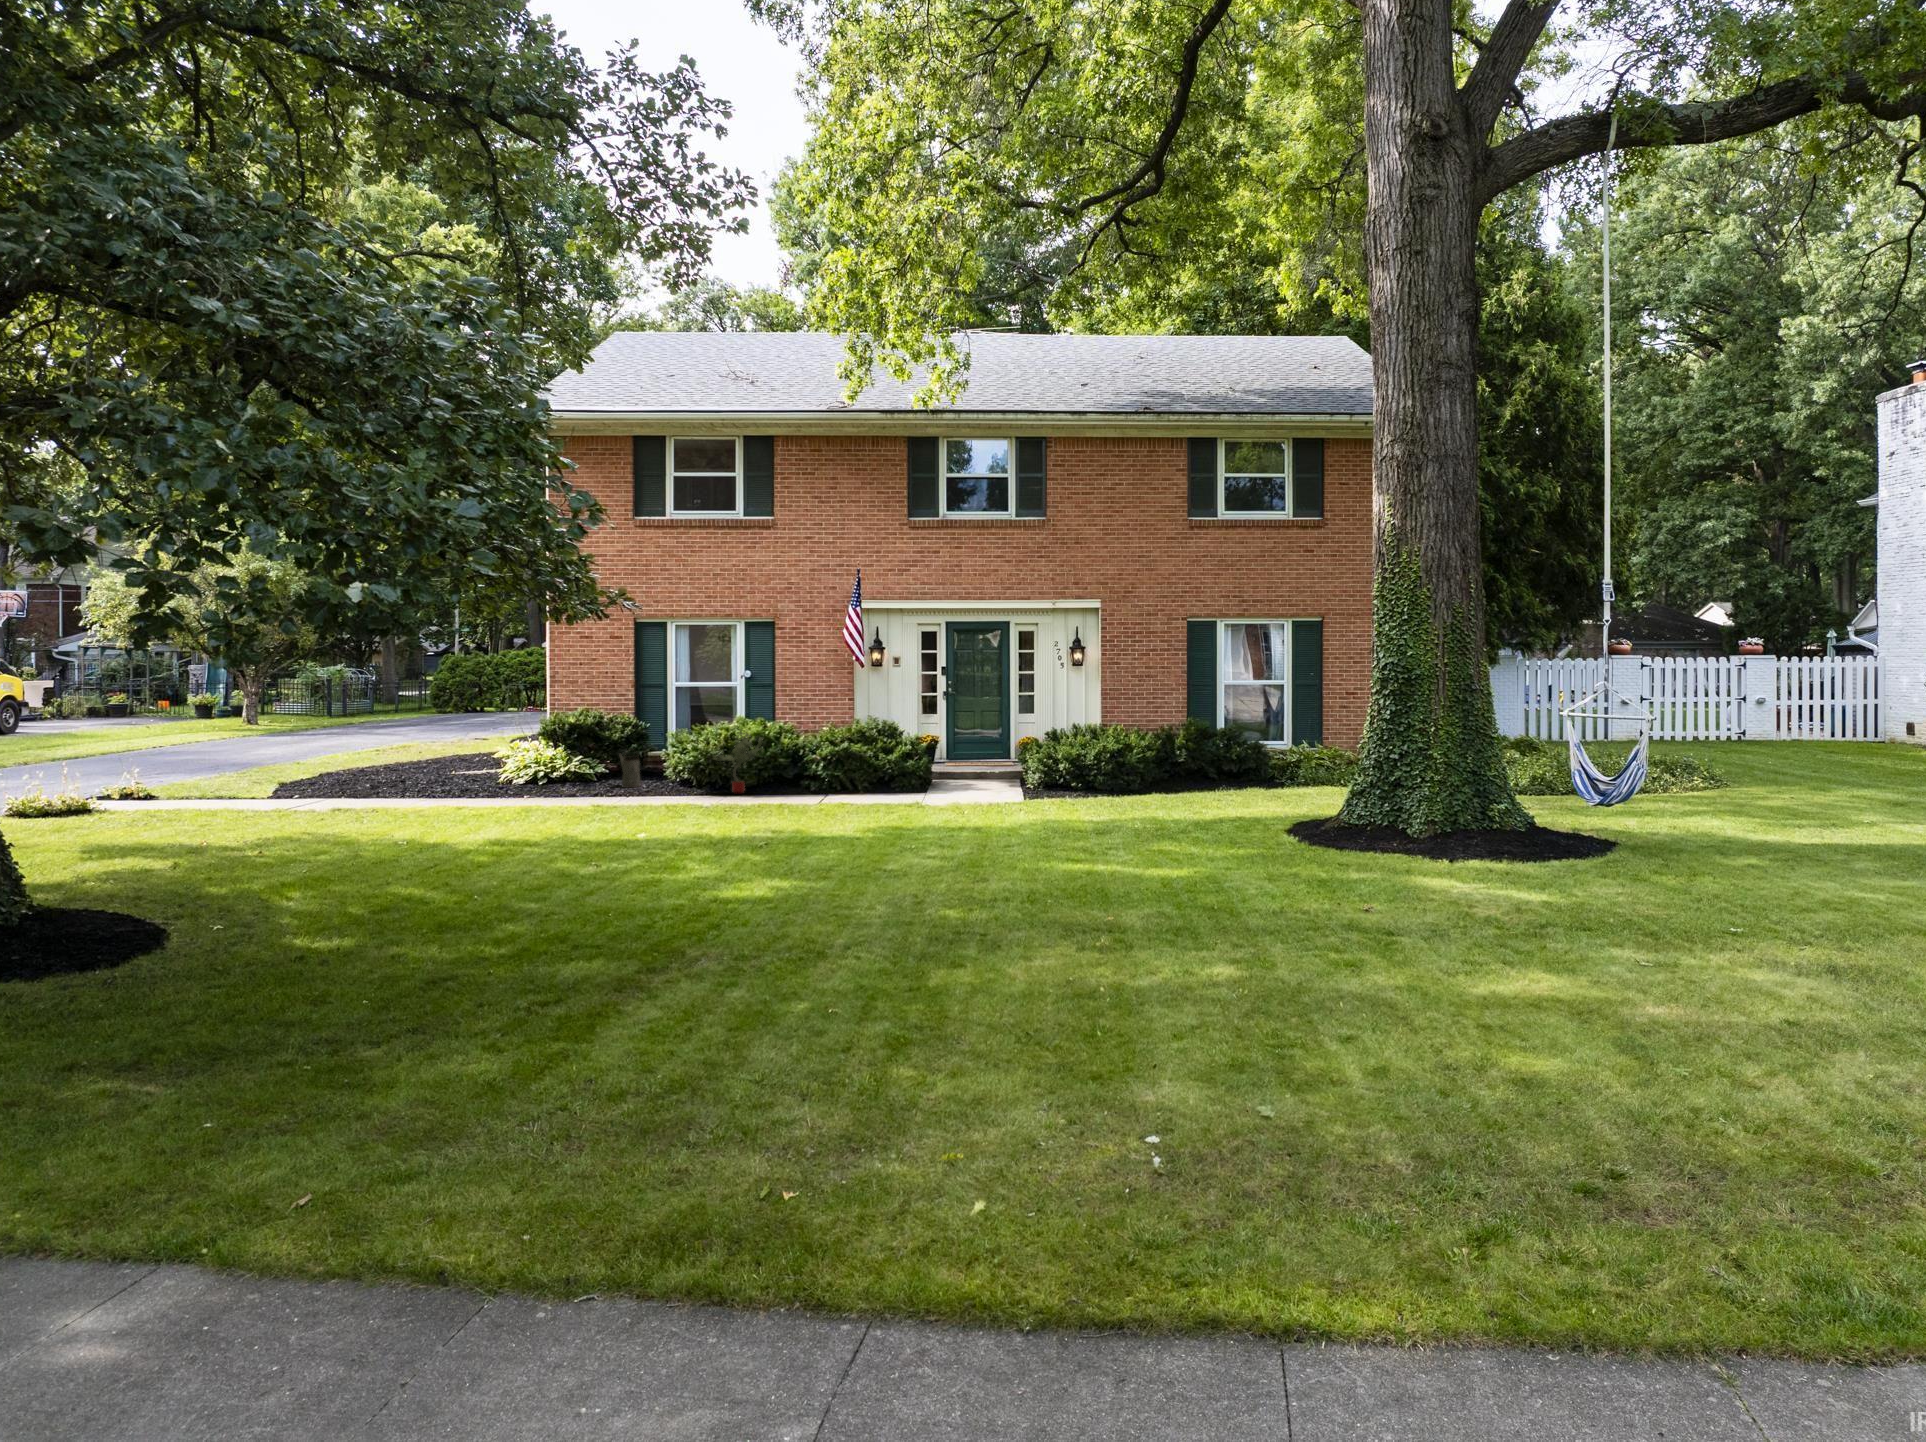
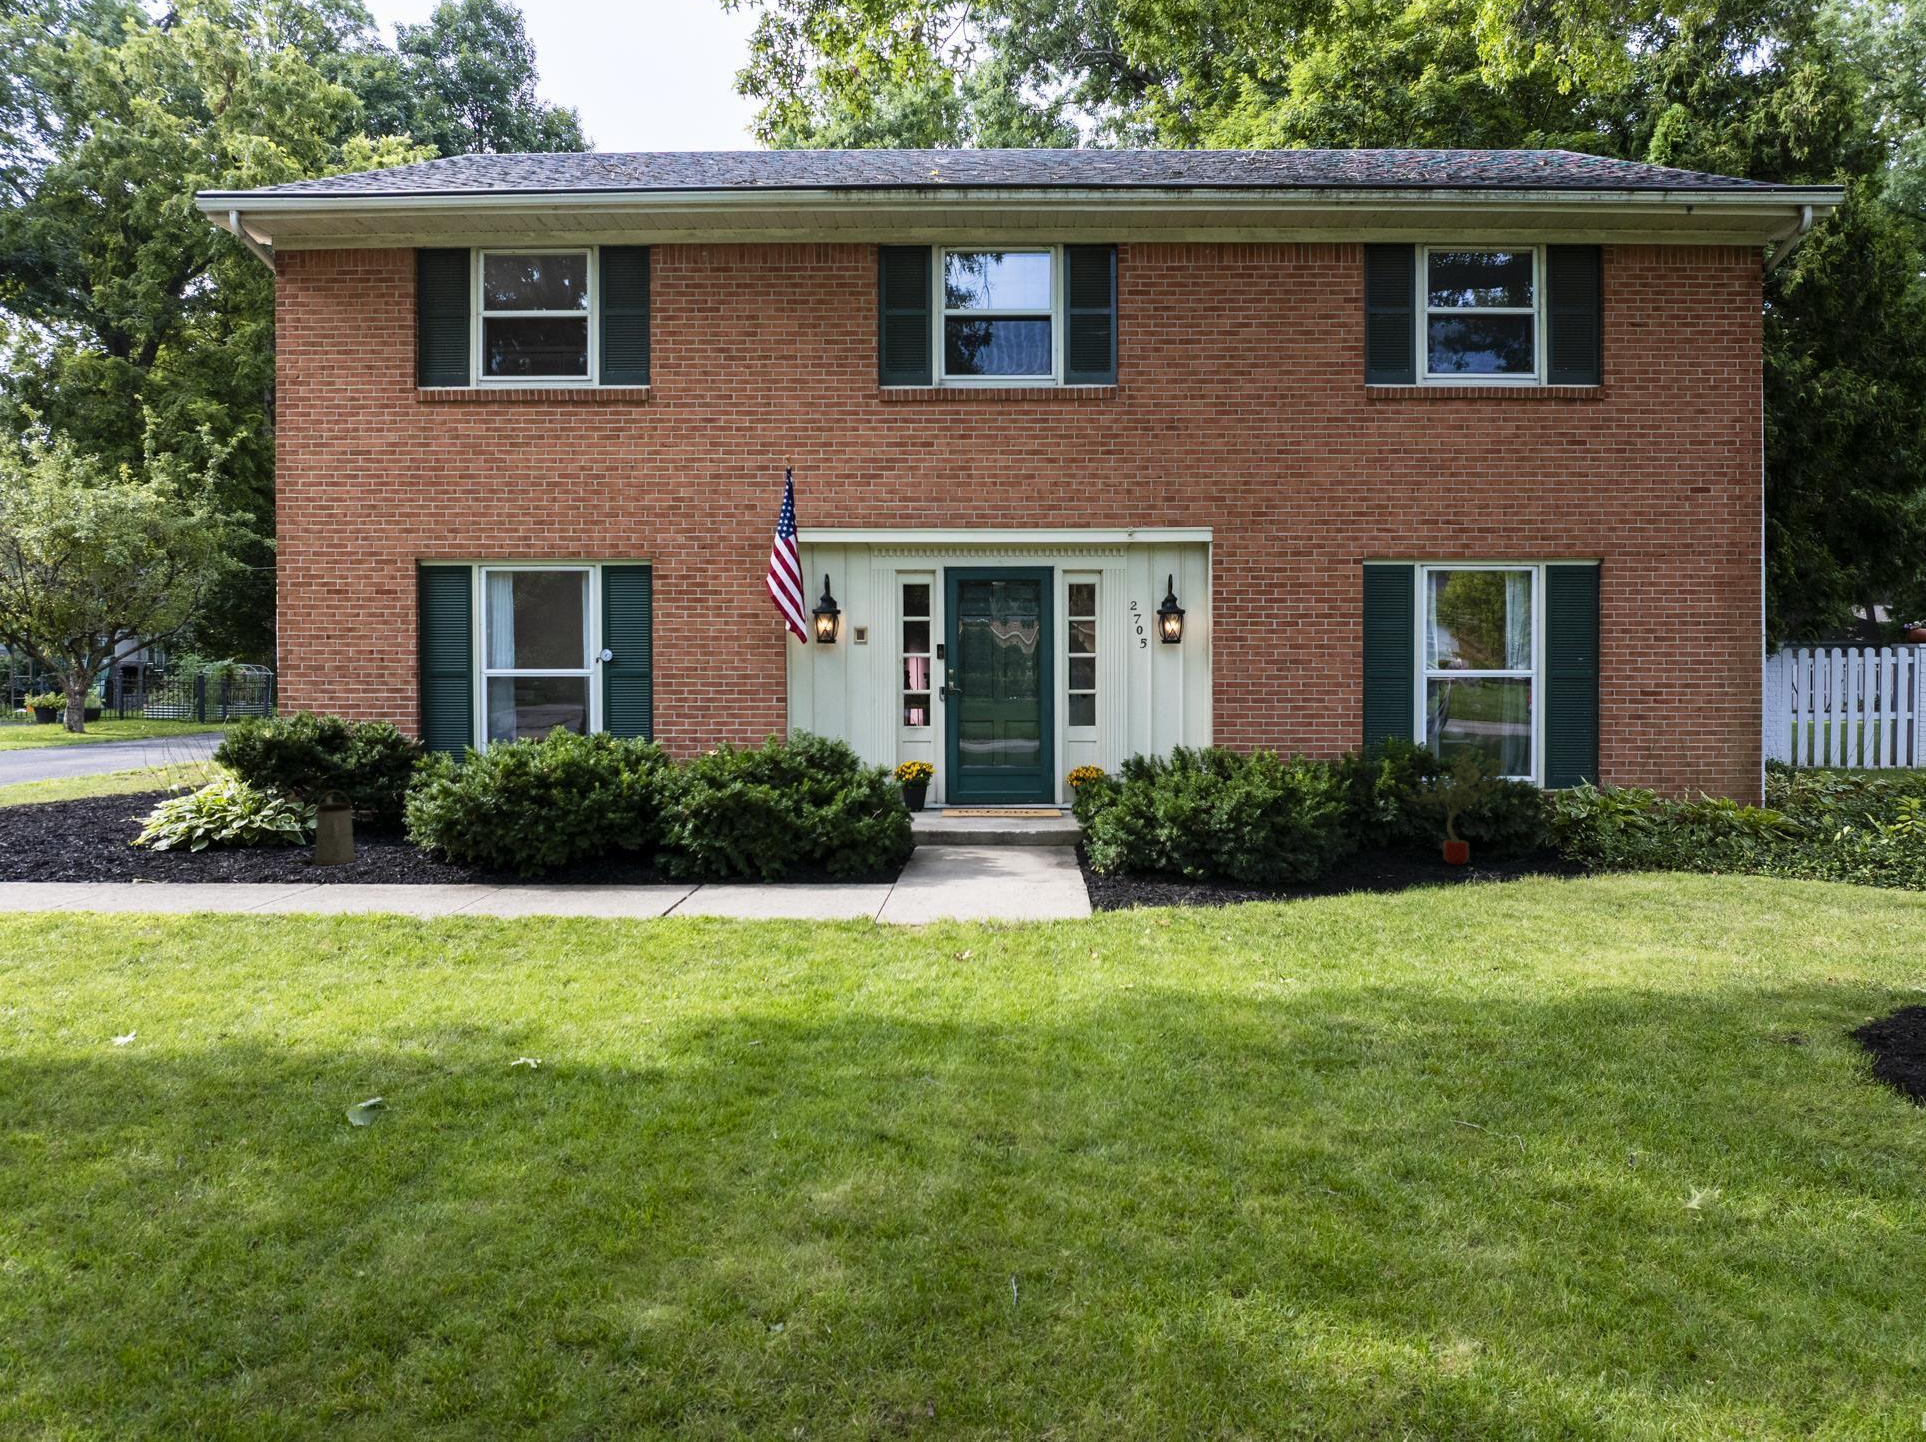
potted tree: present [713,729,763,794] -> present [1409,744,1506,865]

